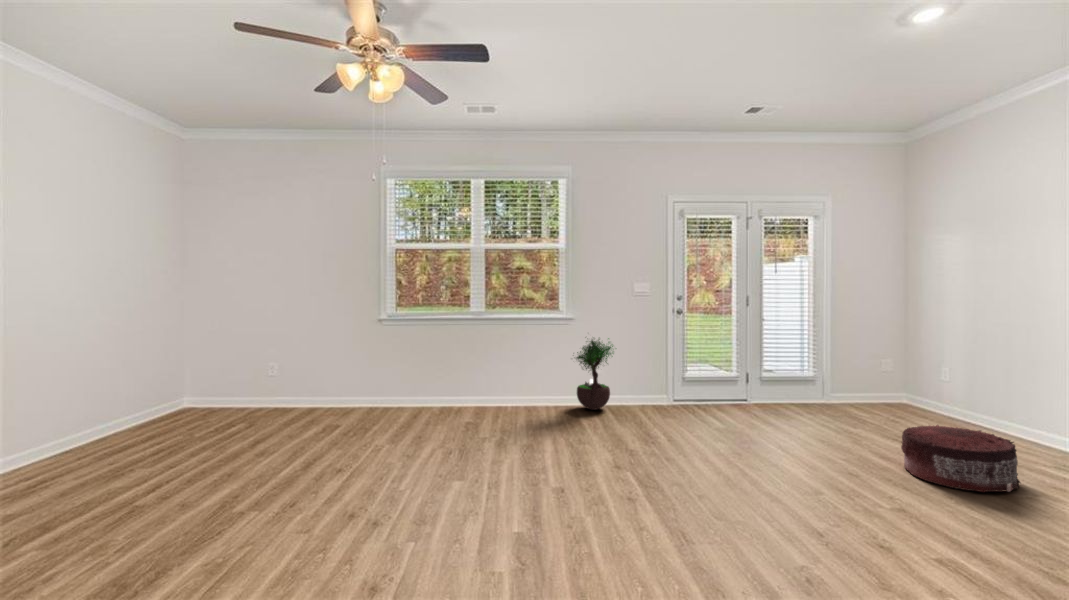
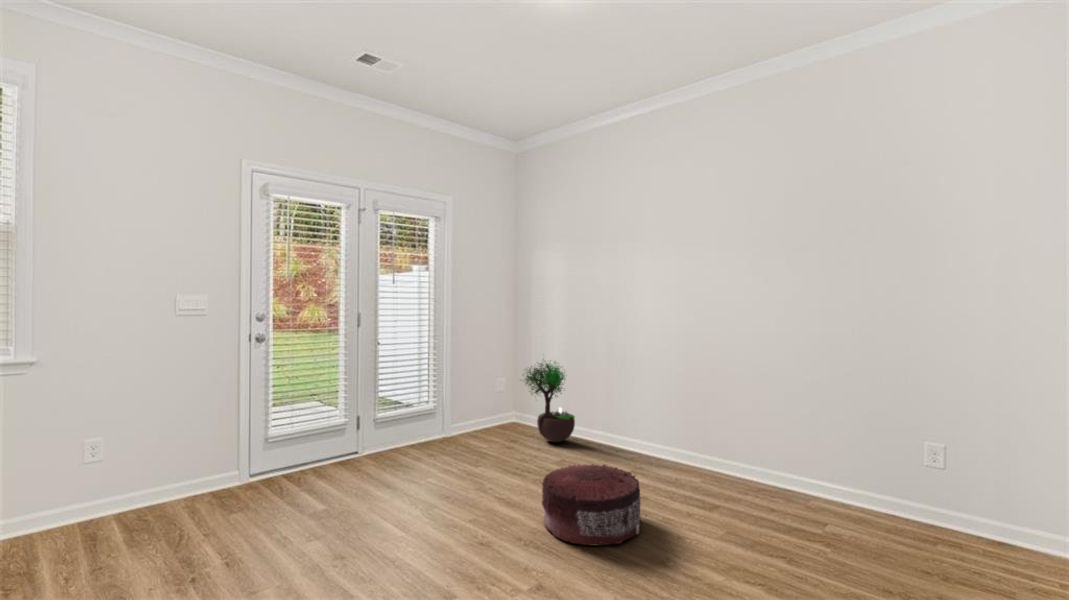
potted tree: present [576,338,613,410] -> present [525,362,575,442]

